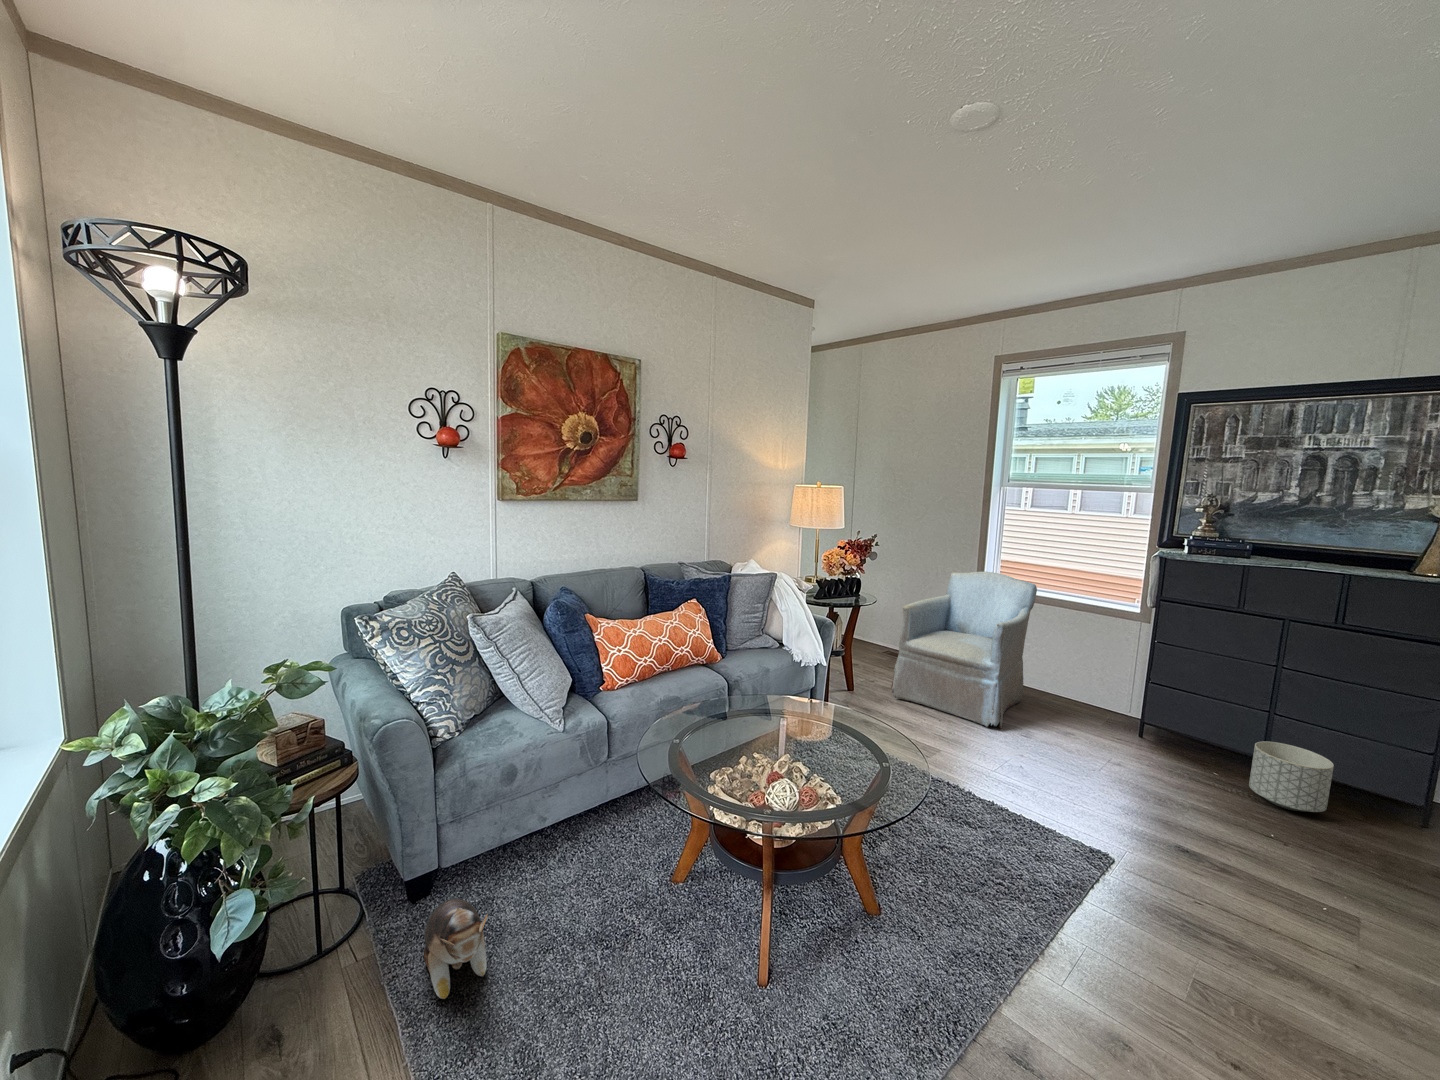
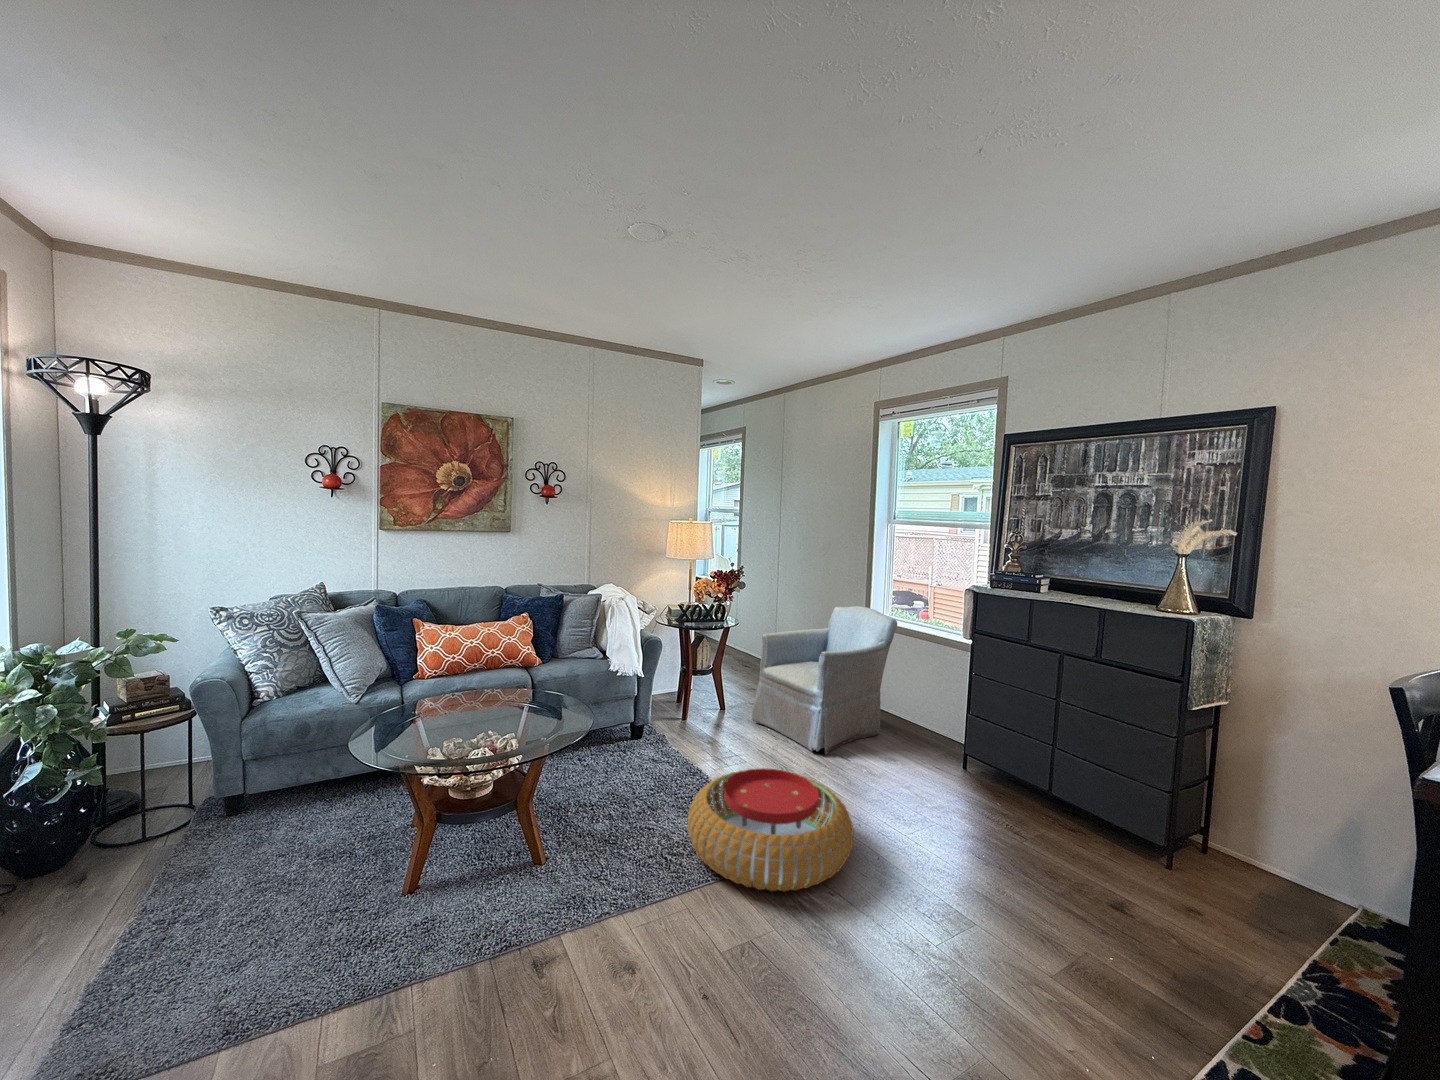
planter: present [1249,741,1334,812] -> none [1008,779,1075,851]
pouf: none [980,758,1197,901] -> present [688,768,854,891]
plush toy: present [423,899,488,999] -> none [169,804,239,868]

